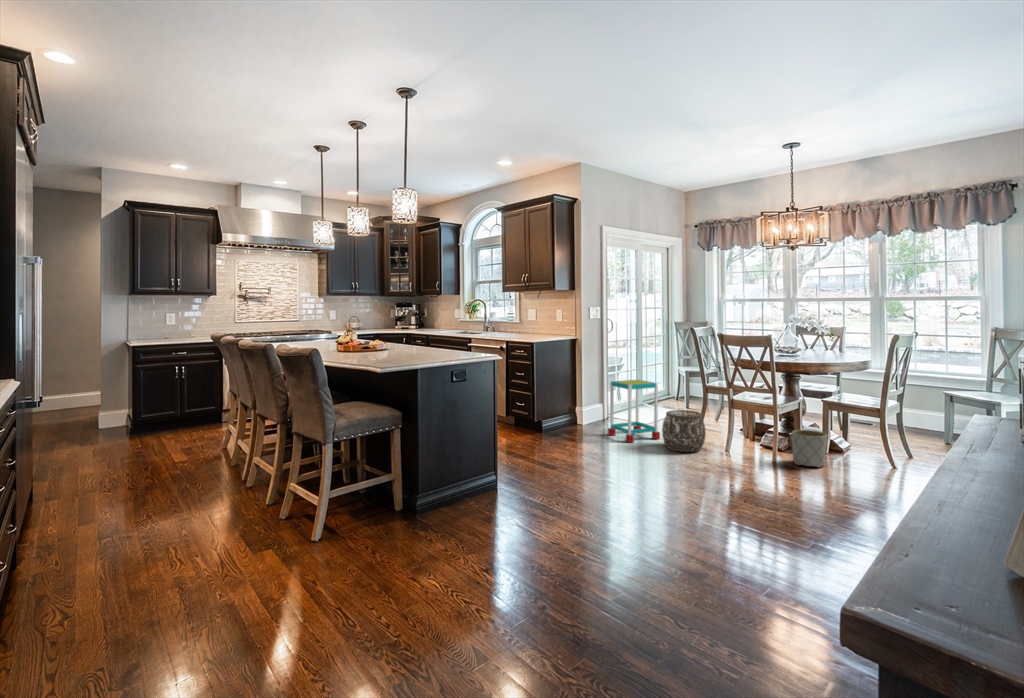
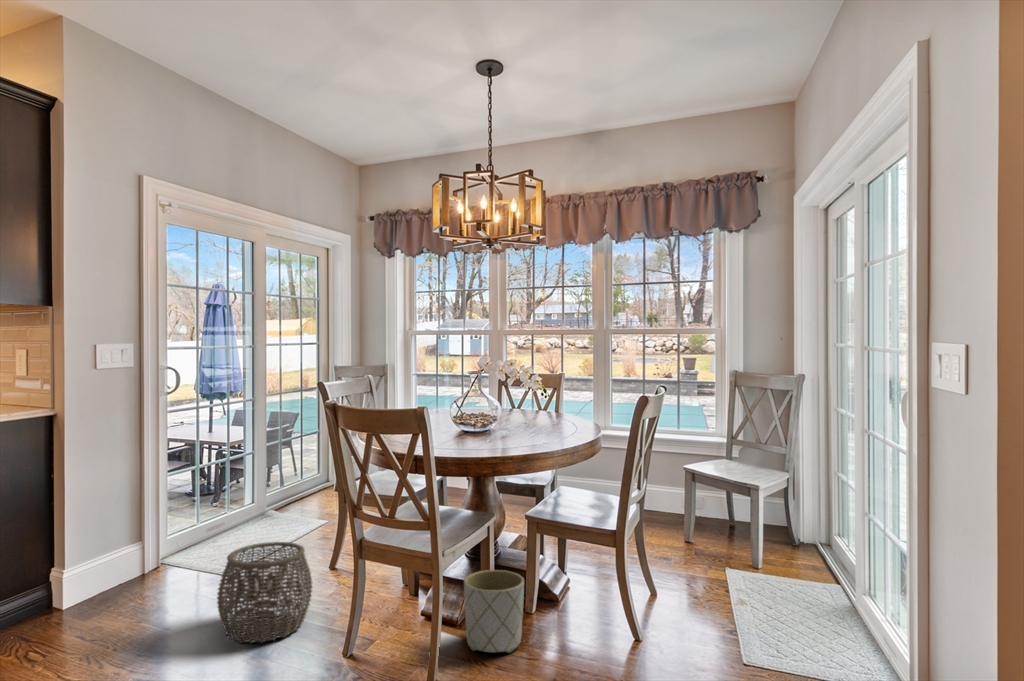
side table: present [608,380,660,442] -> none [127,477,237,625]

